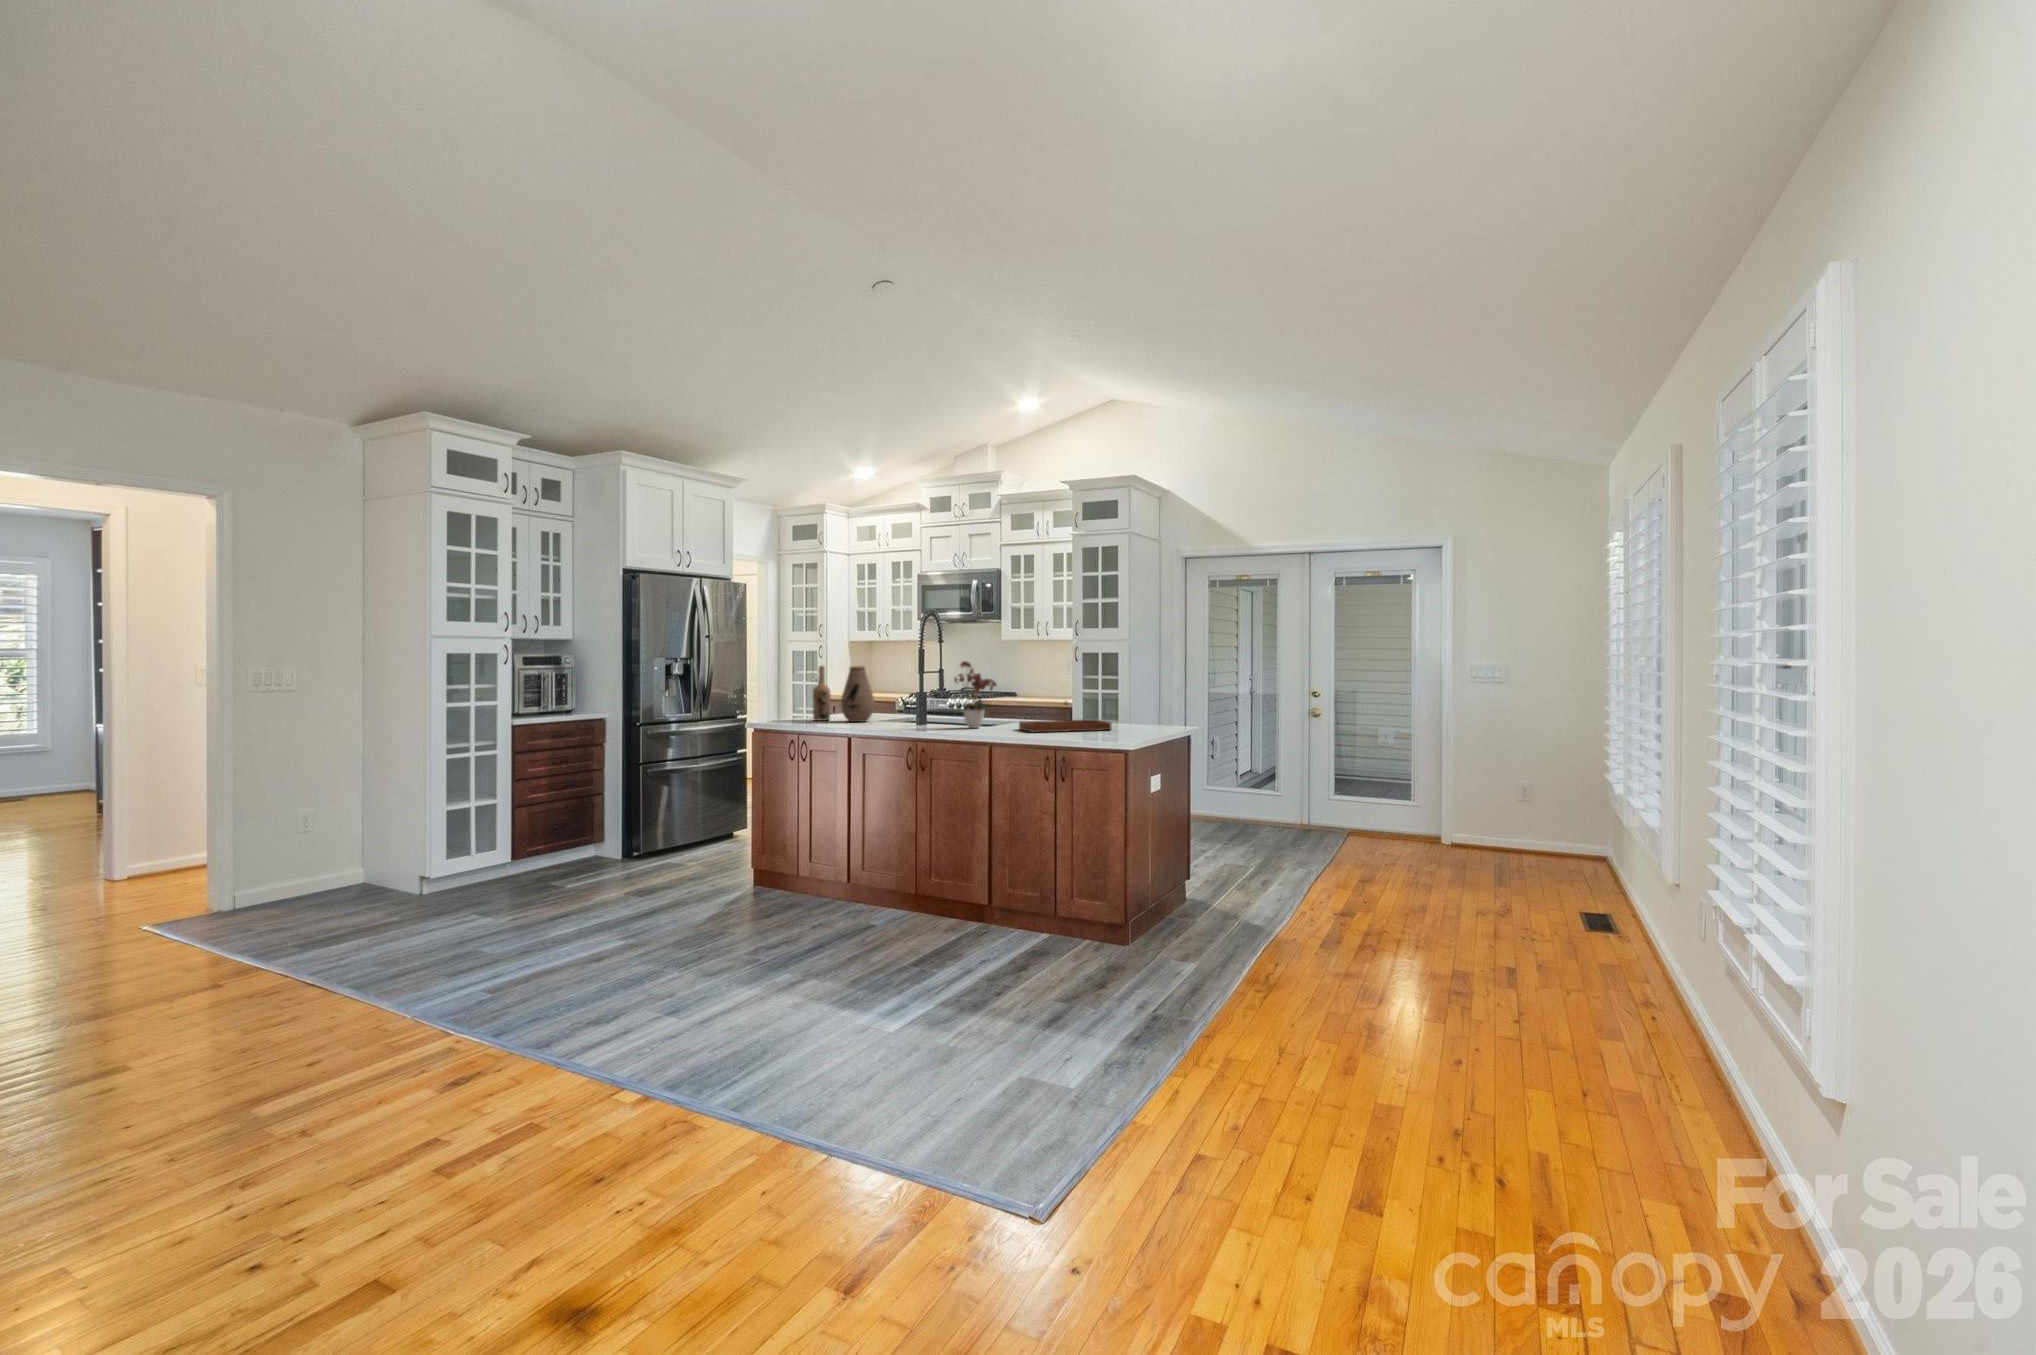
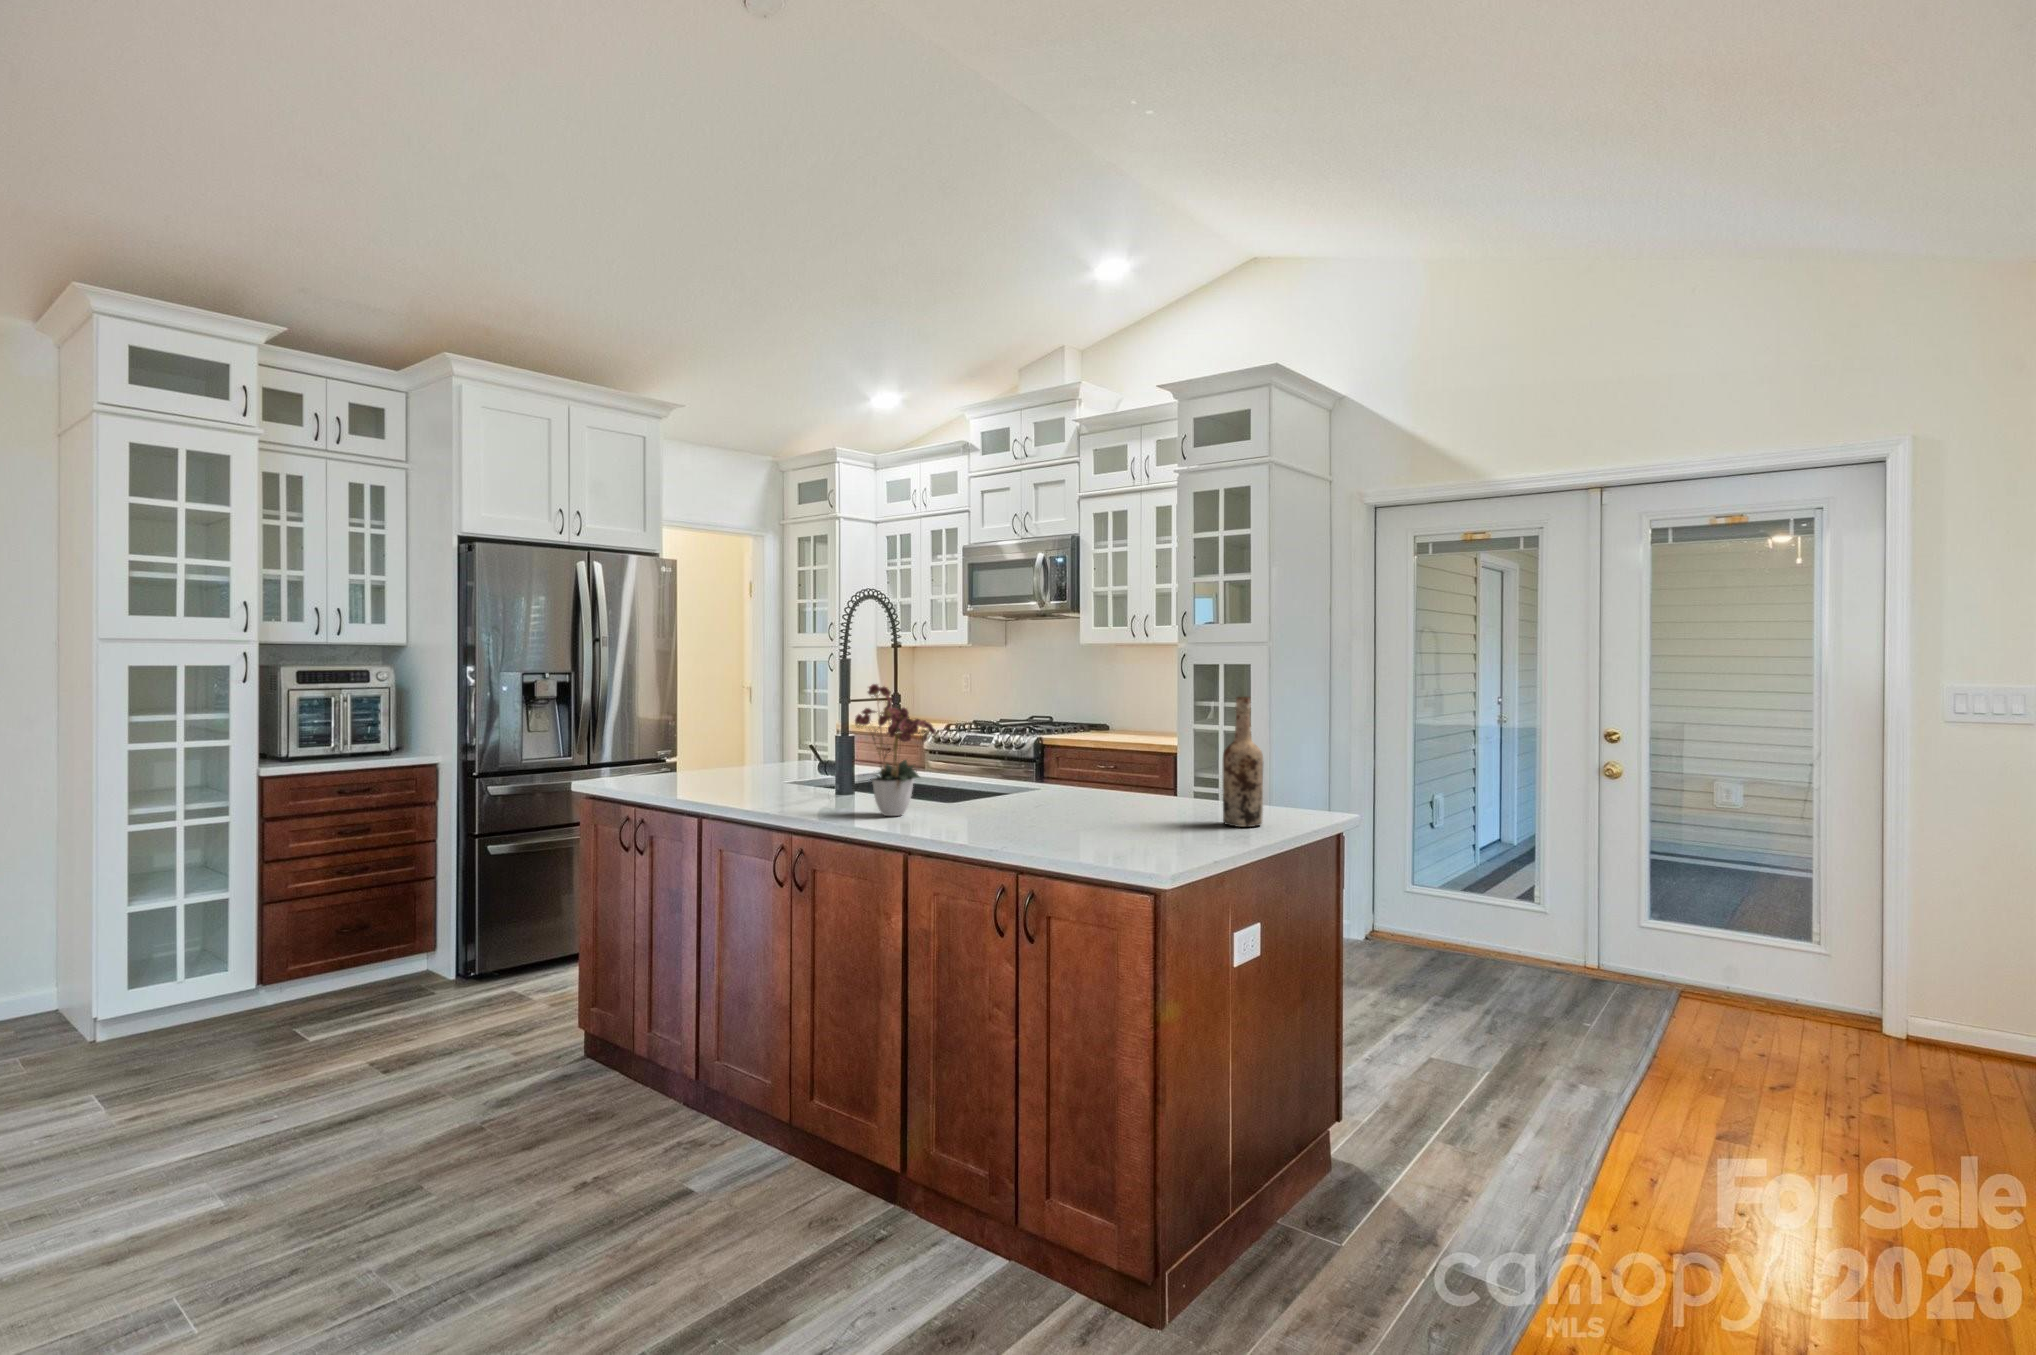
wine bottle: present [813,666,830,721] -> present [1223,697,1263,827]
vase: present [841,666,874,722] -> none [705,690,764,789]
tray: present [1019,701,1112,732] -> none [971,767,1153,836]

